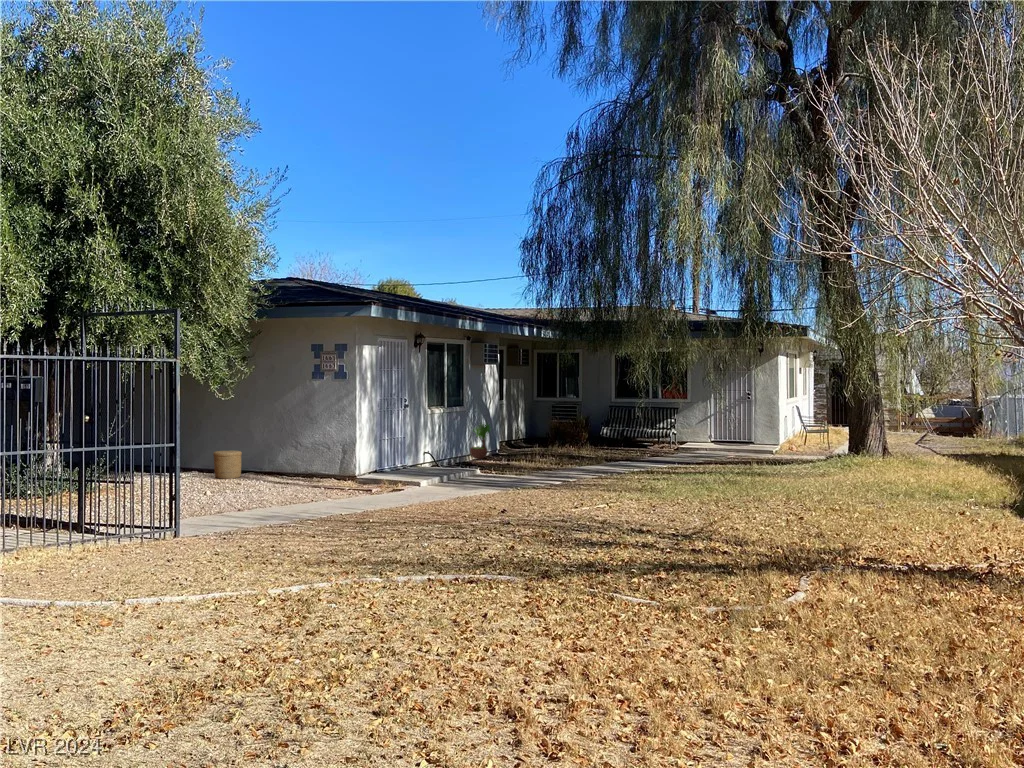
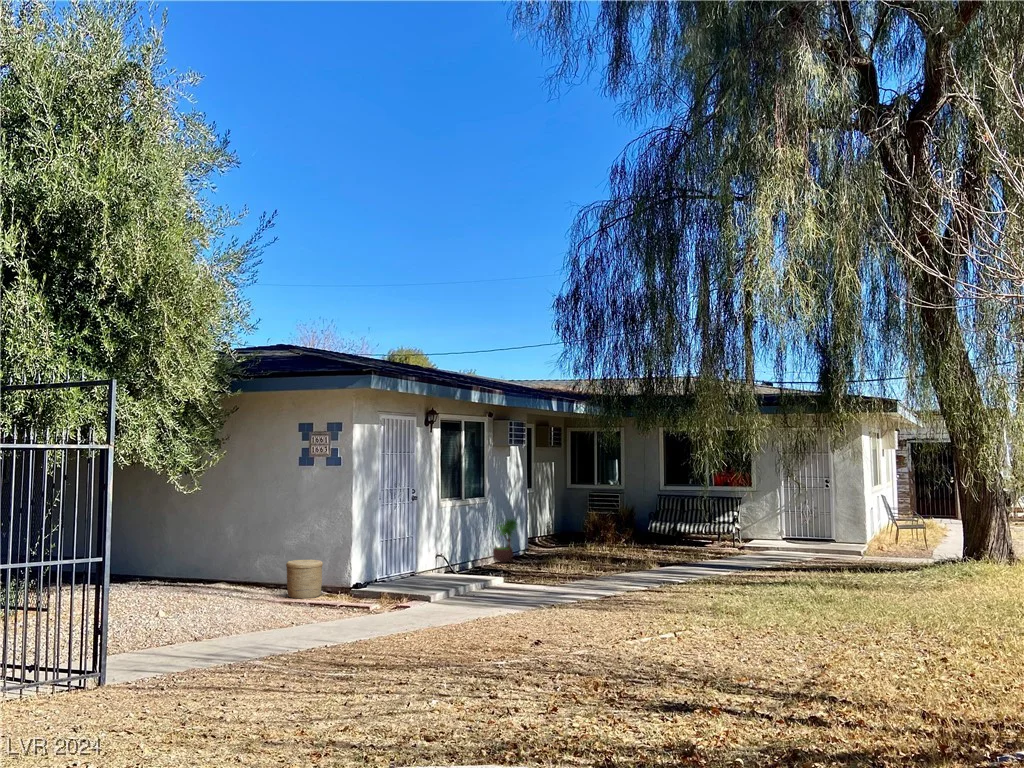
woven basket: present [213,451,242,479] -> present [286,560,323,599]

